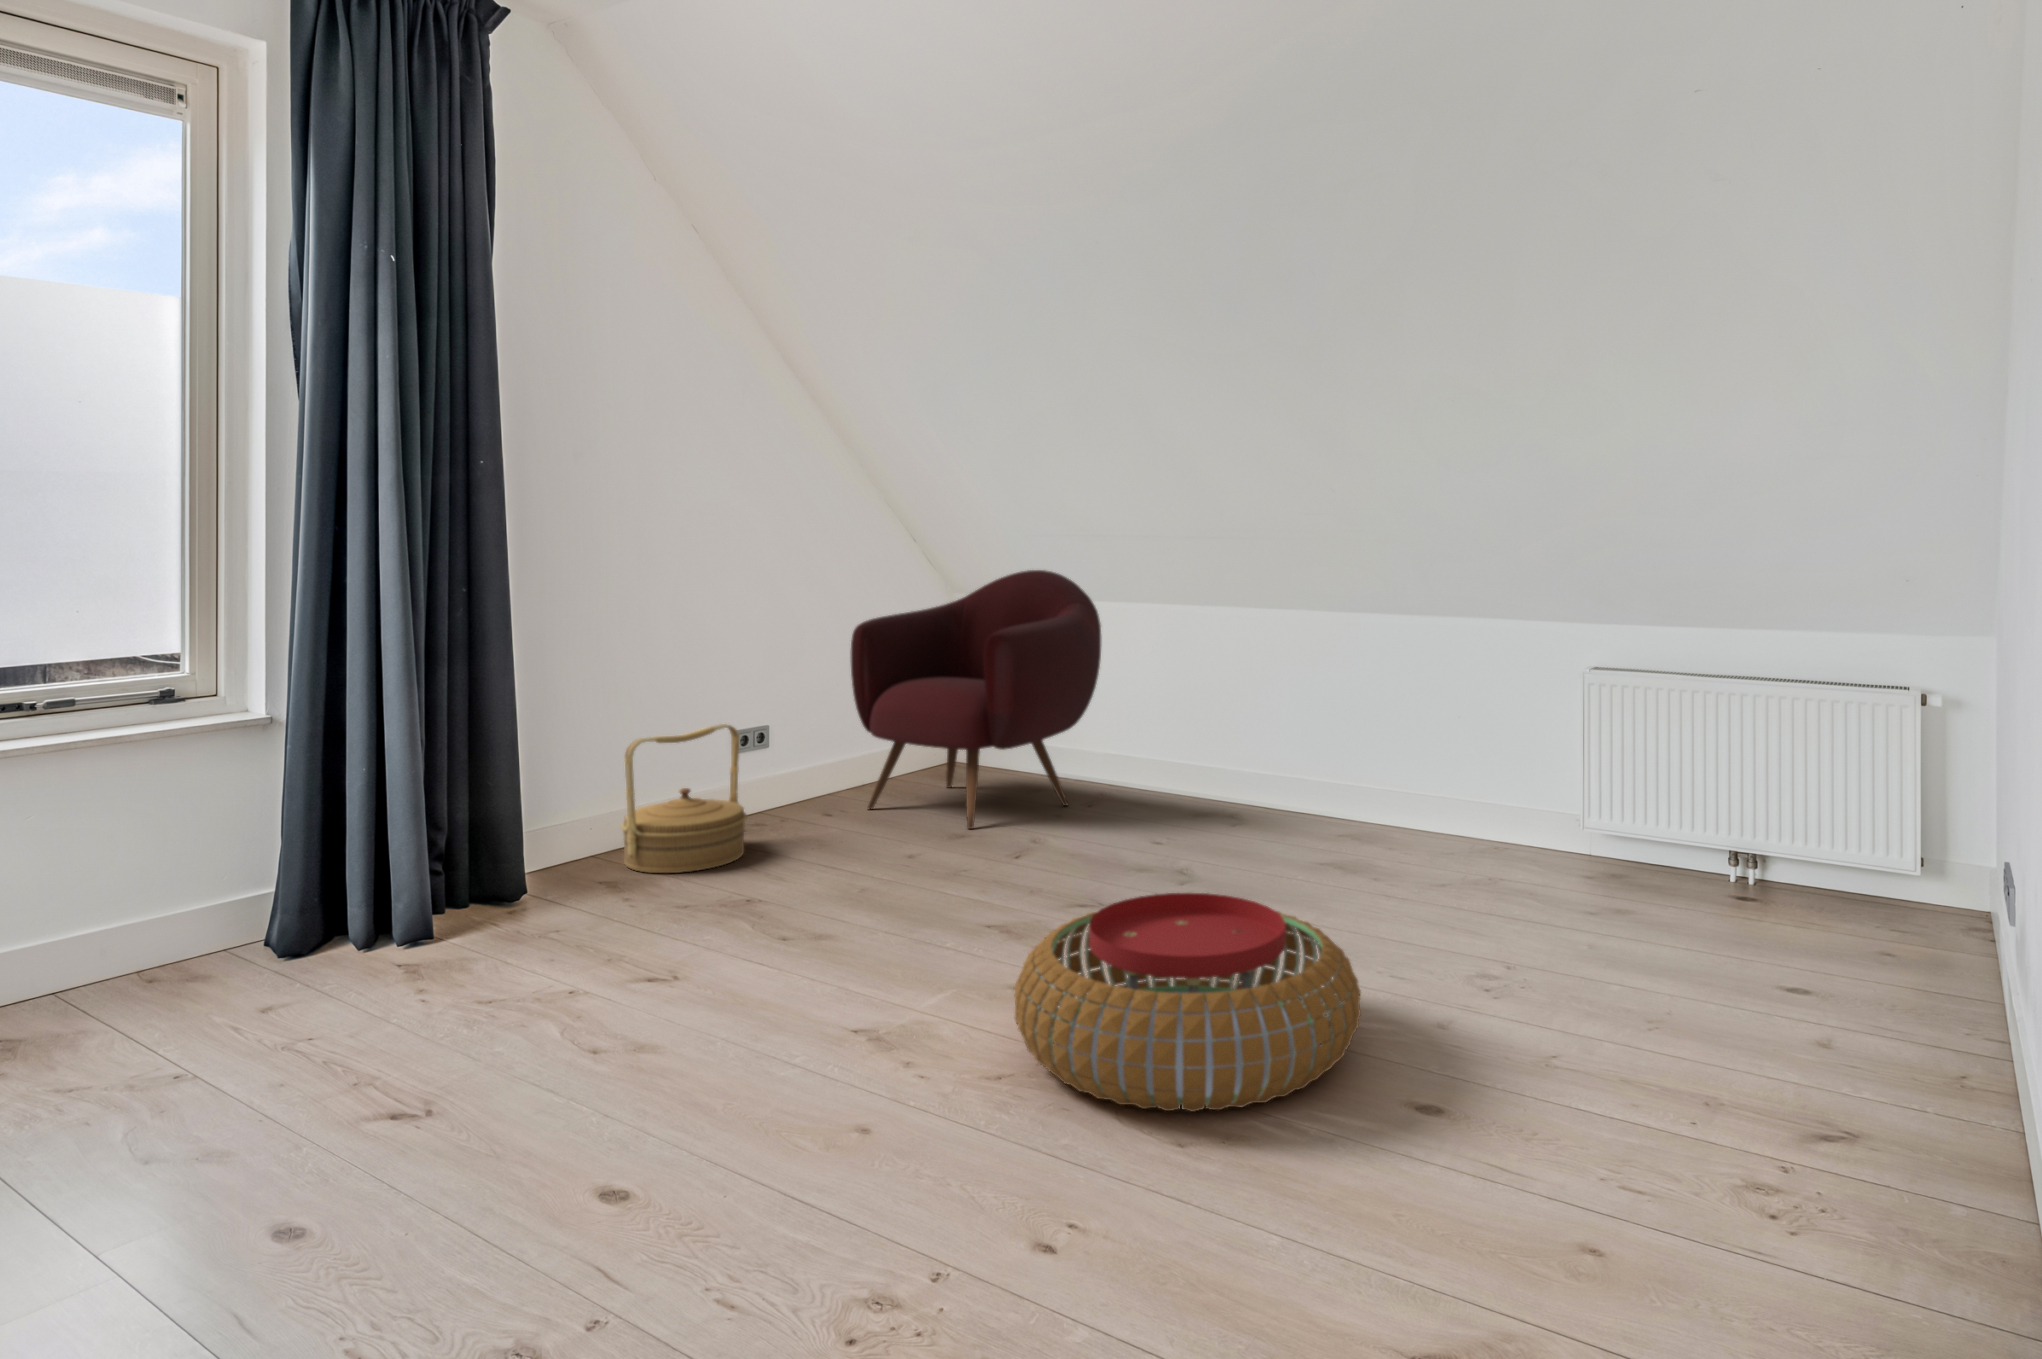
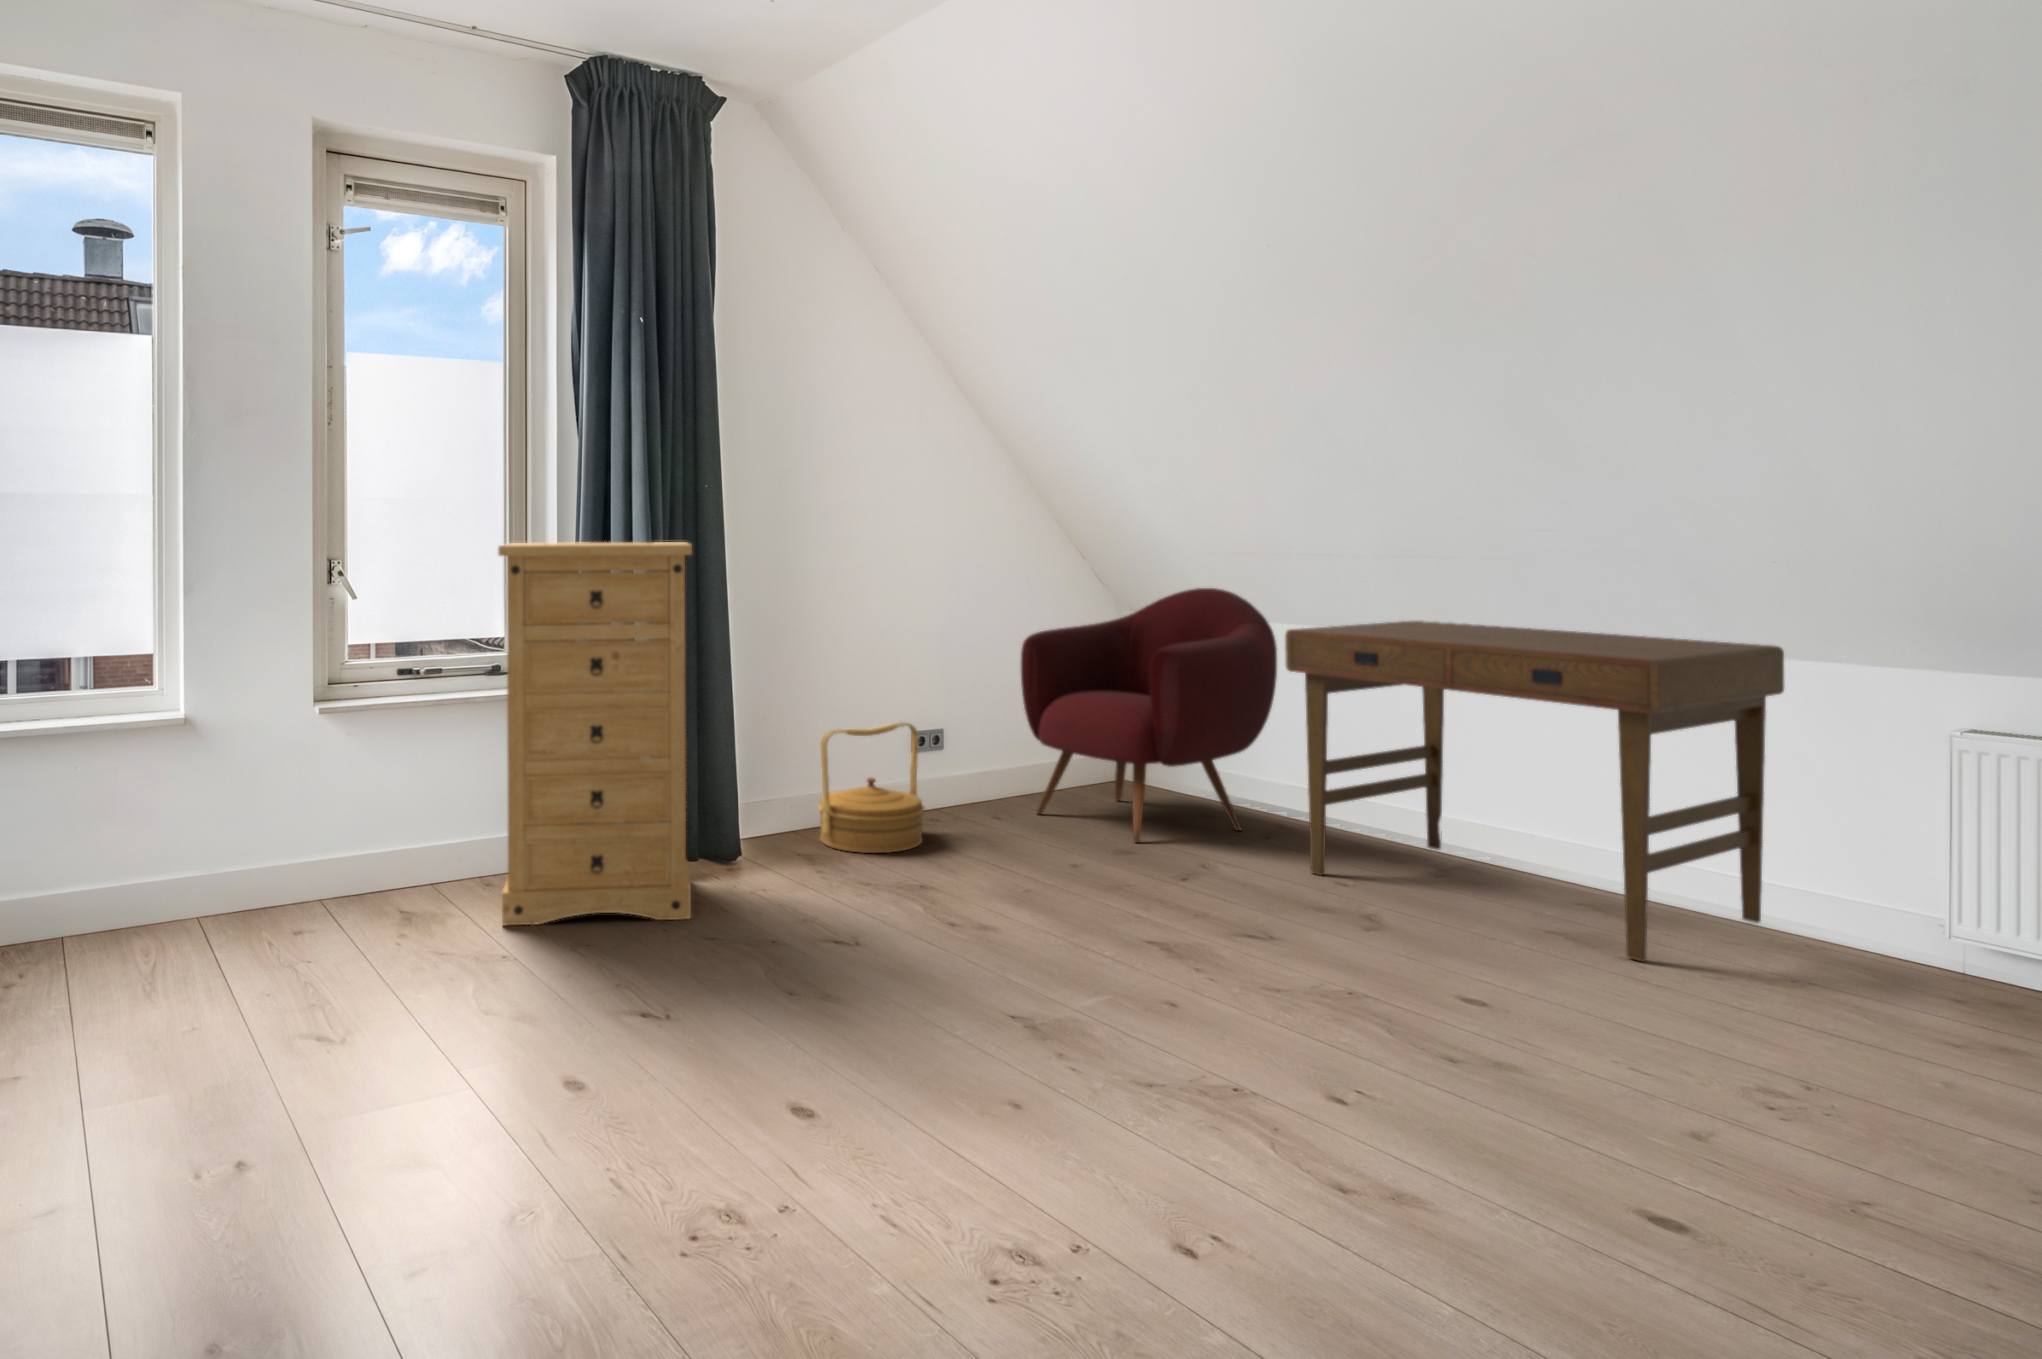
dresser: none [173,528,461,1027] -> present [498,542,692,926]
desk: none [1112,596,1502,889] -> present [1285,621,1784,961]
pouf: present [1015,893,1361,1112] -> none [1165,923,1559,1154]

